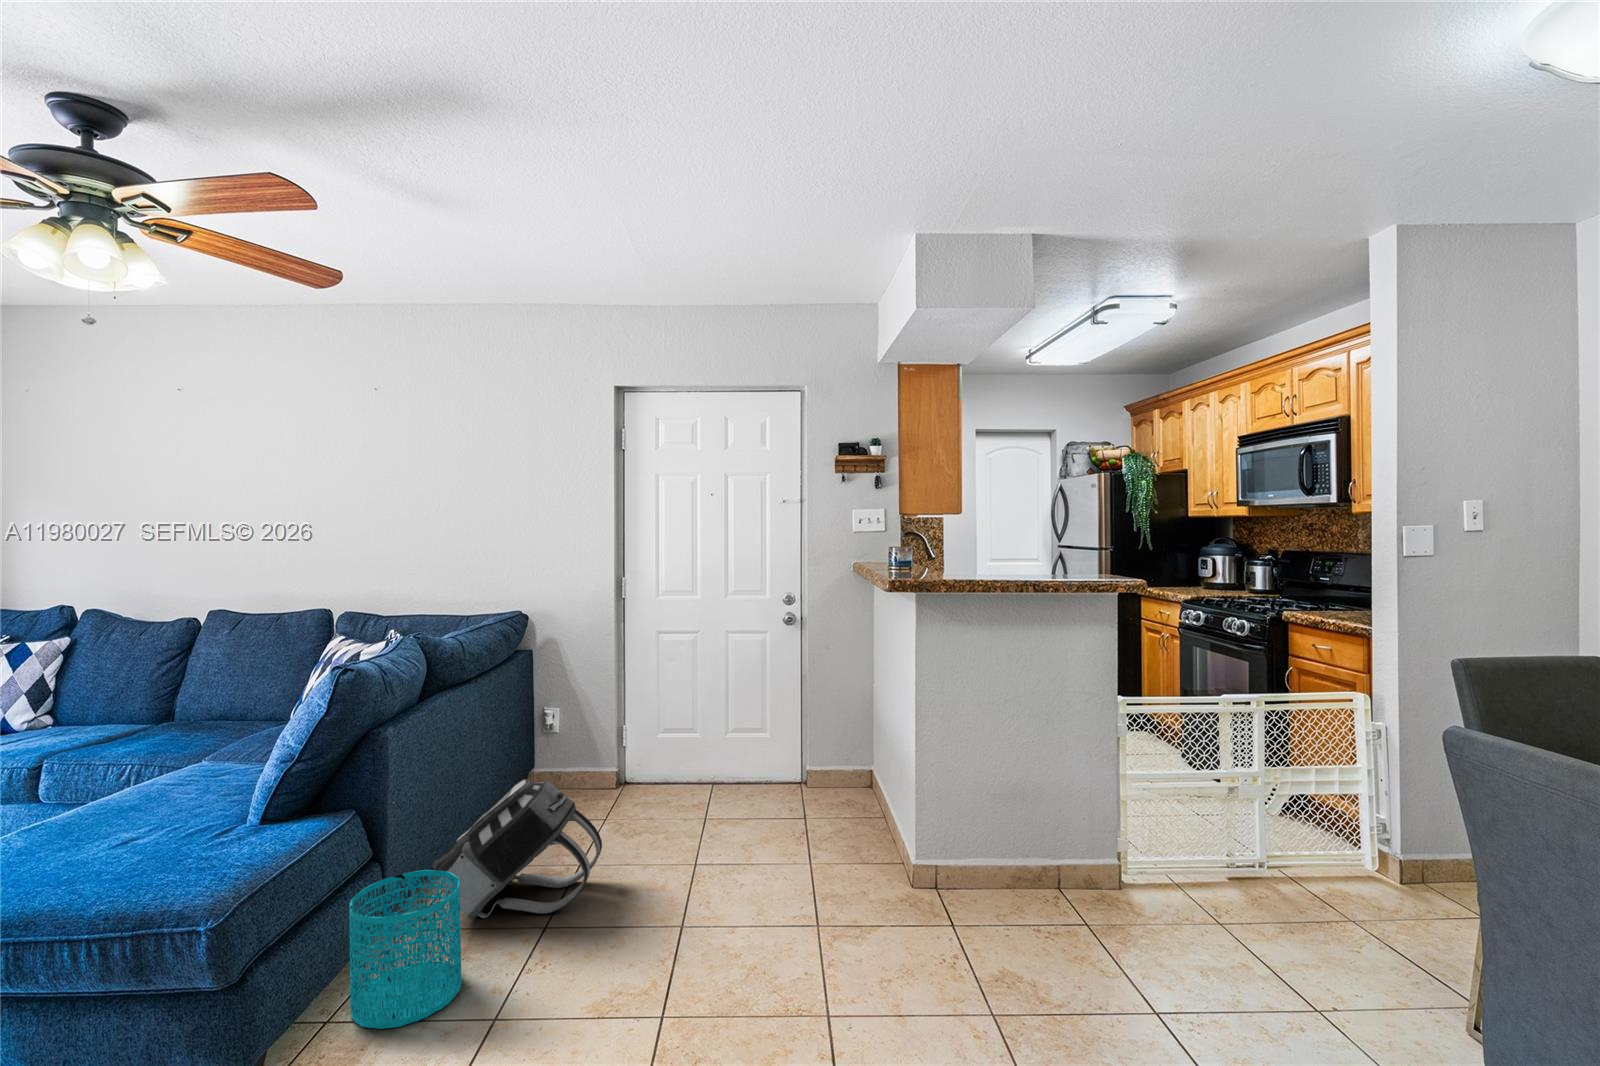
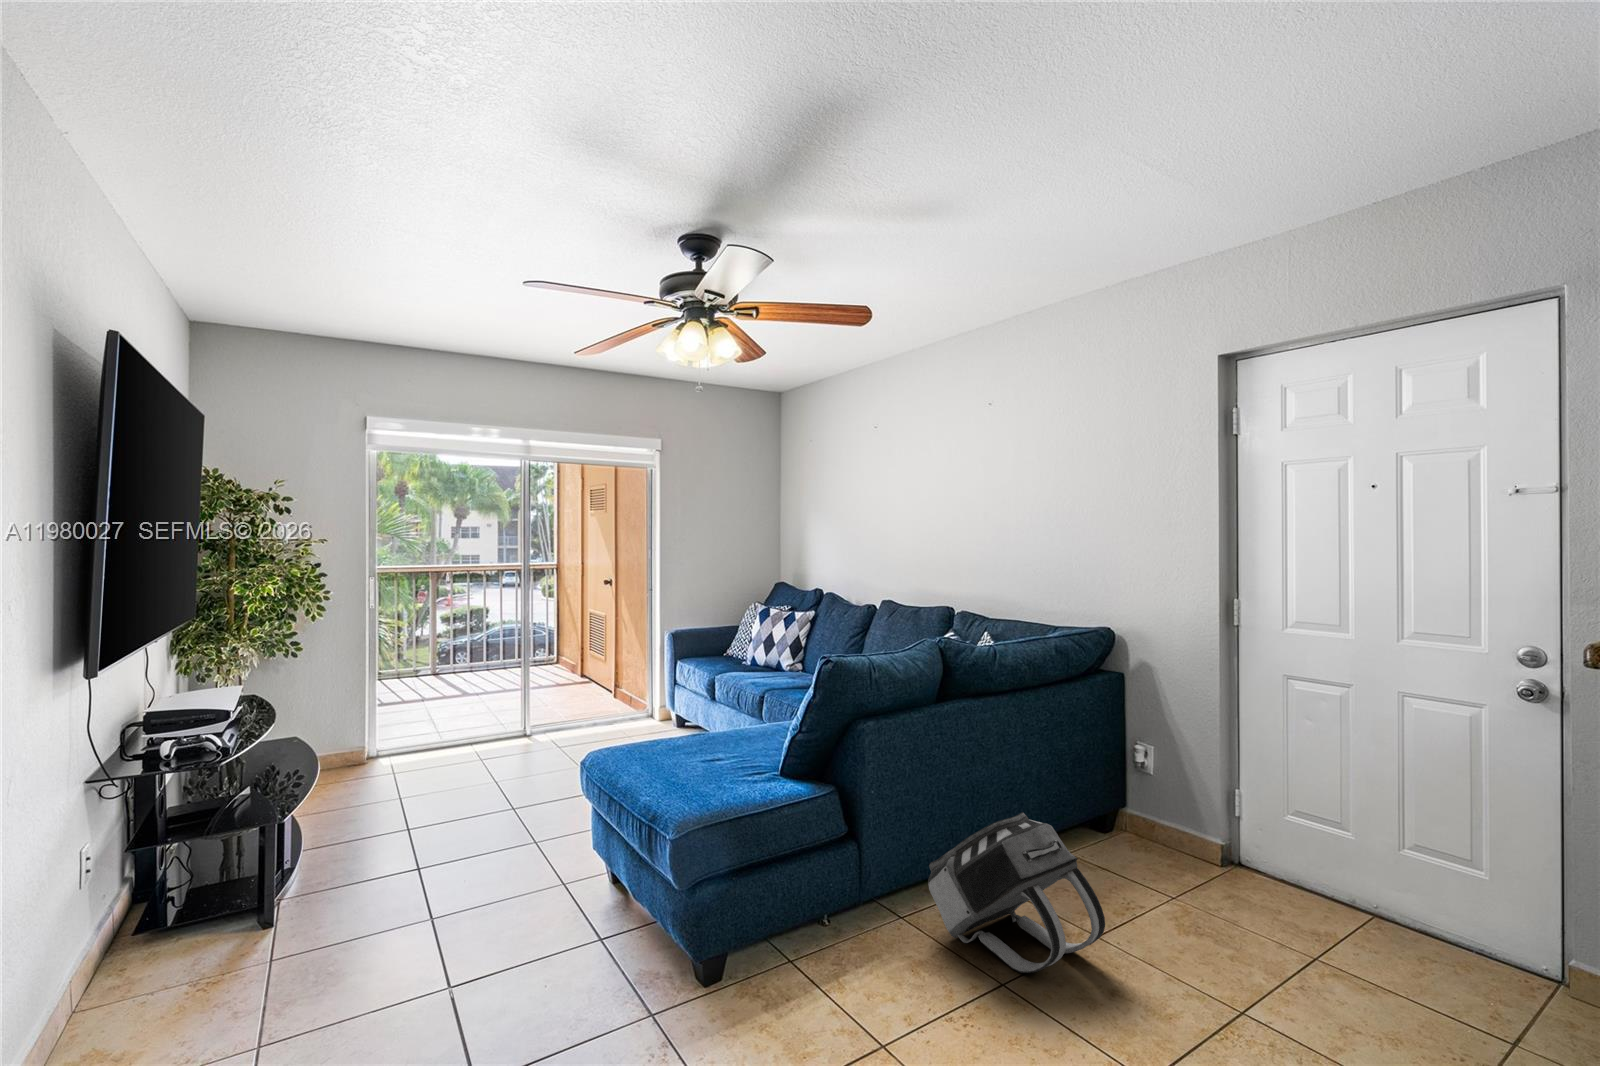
wastebasket: present [349,870,462,1029] -> none [808,859,900,1004]

